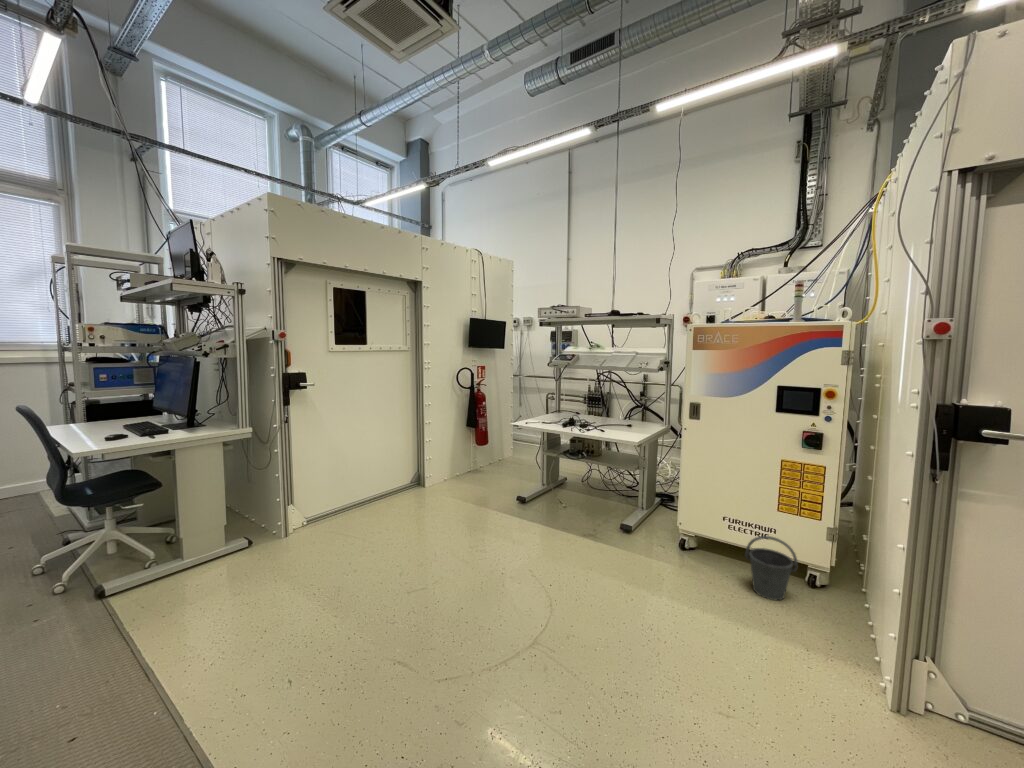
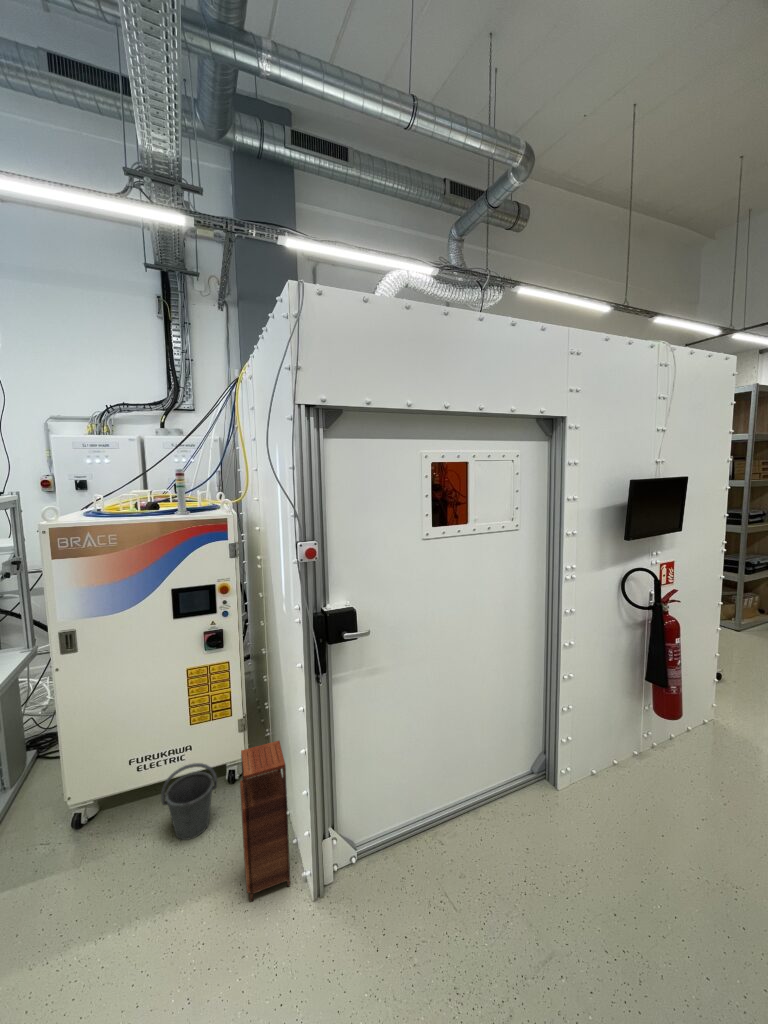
storage cabinet: none [814,529,877,681] -> present [240,741,290,902]

